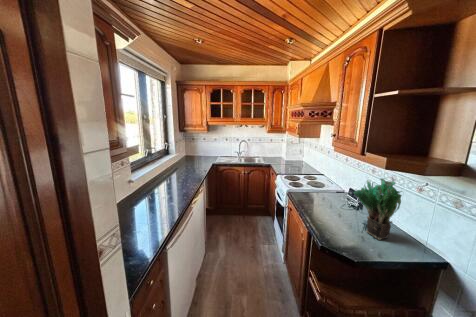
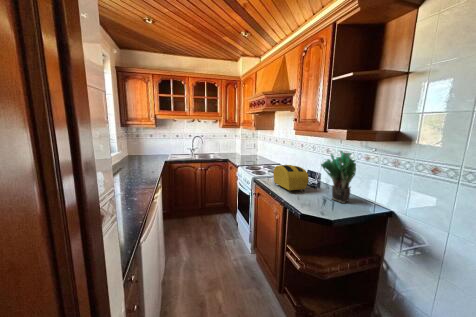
toaster: none [305,184,342,217] -> present [273,165,309,193]

